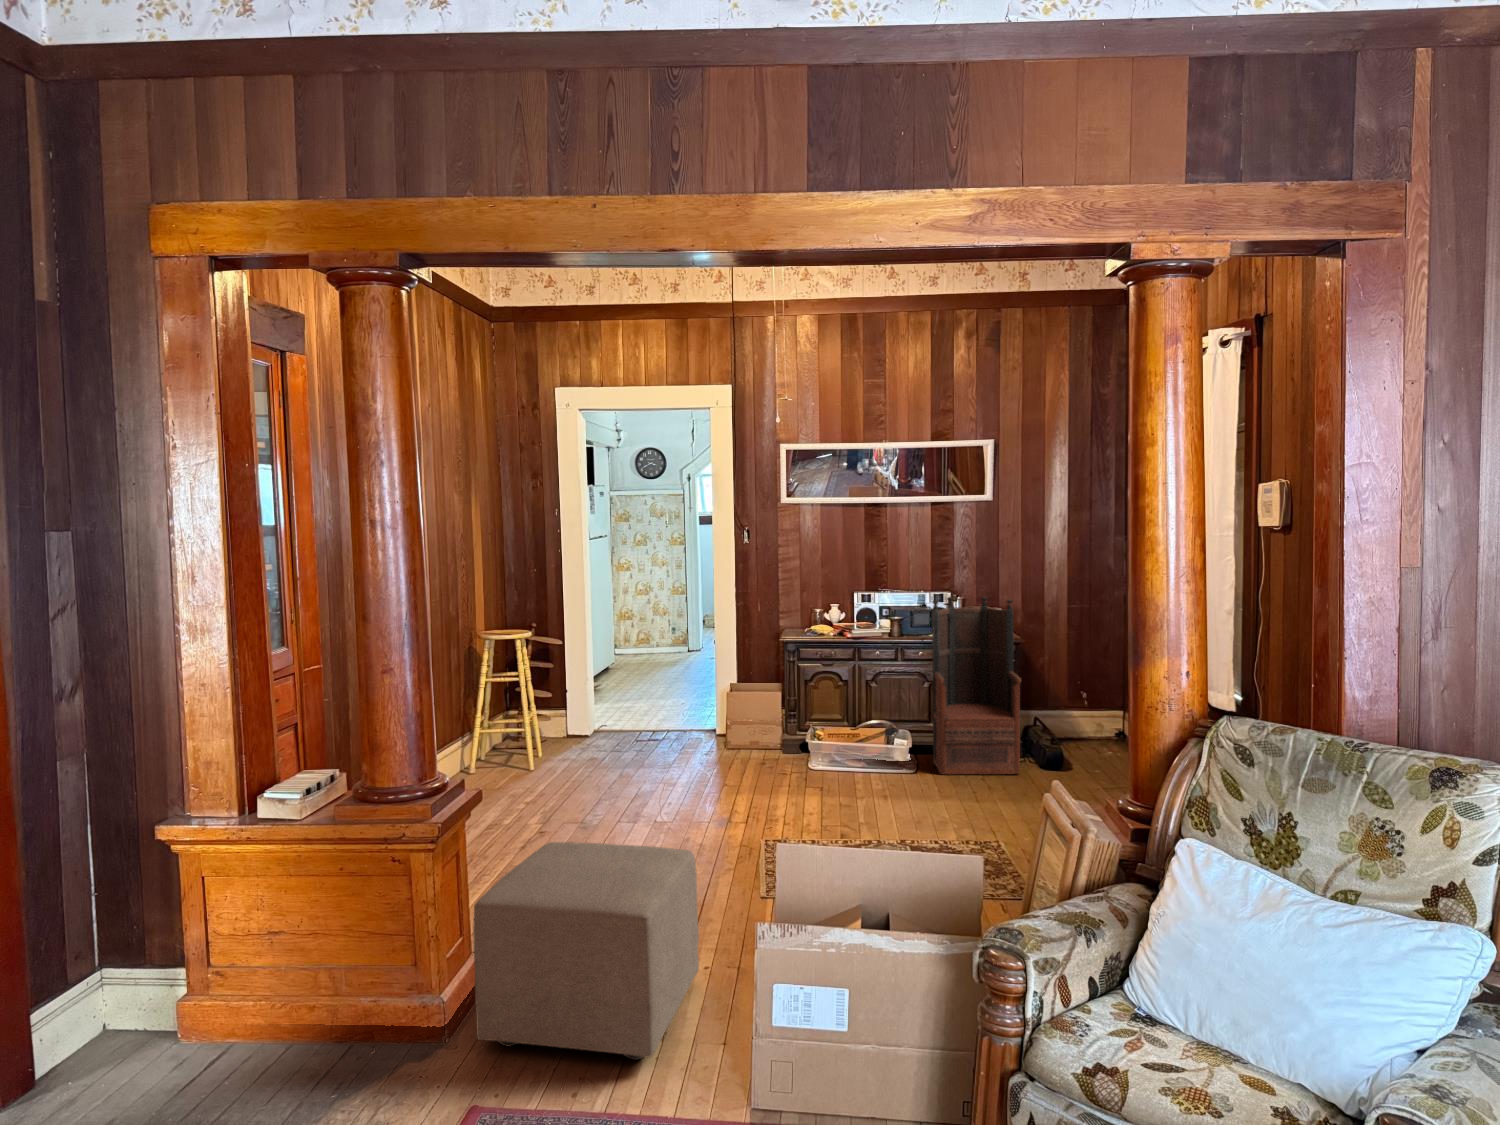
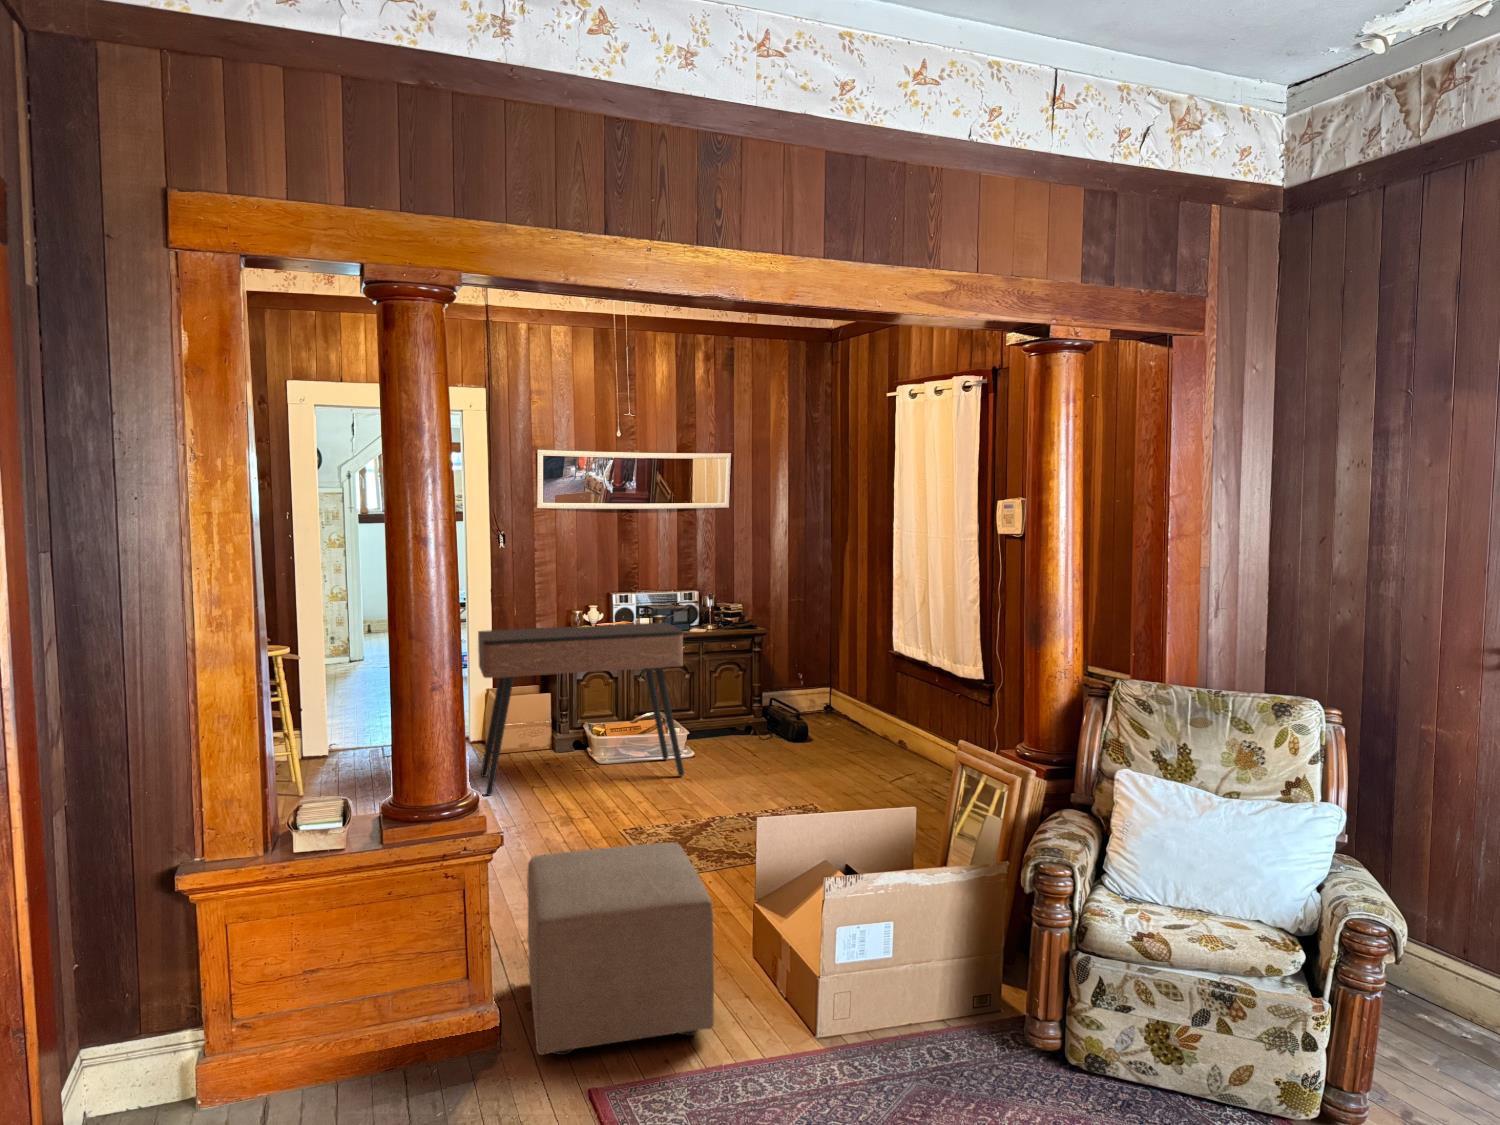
armchair: present [932,597,1021,774] -> none [702,595,781,756]
console table: none [678,623,886,790] -> present [478,623,684,795]

